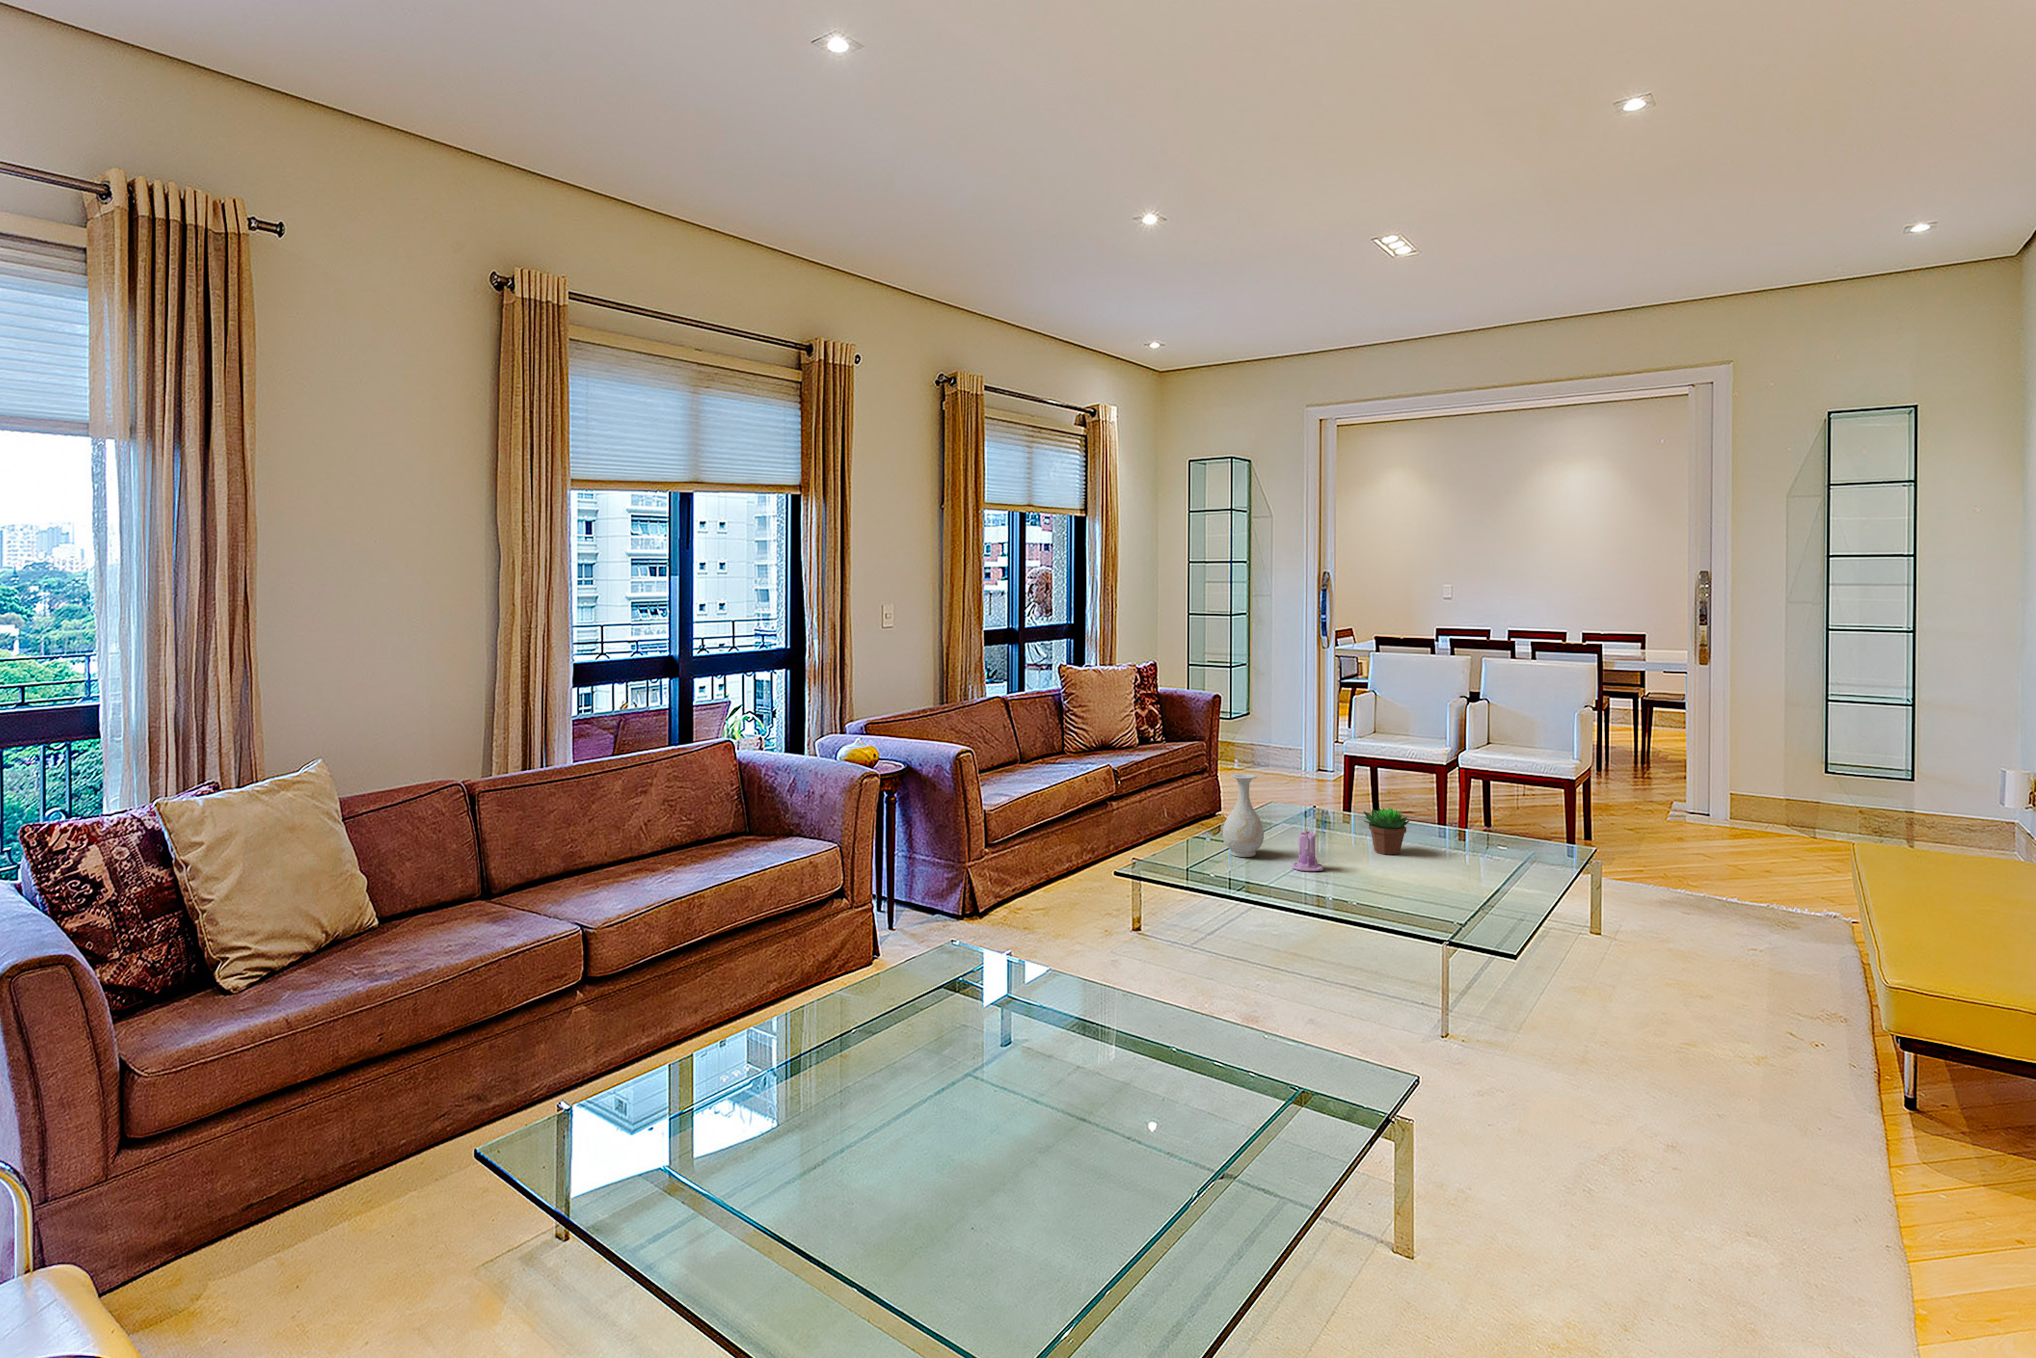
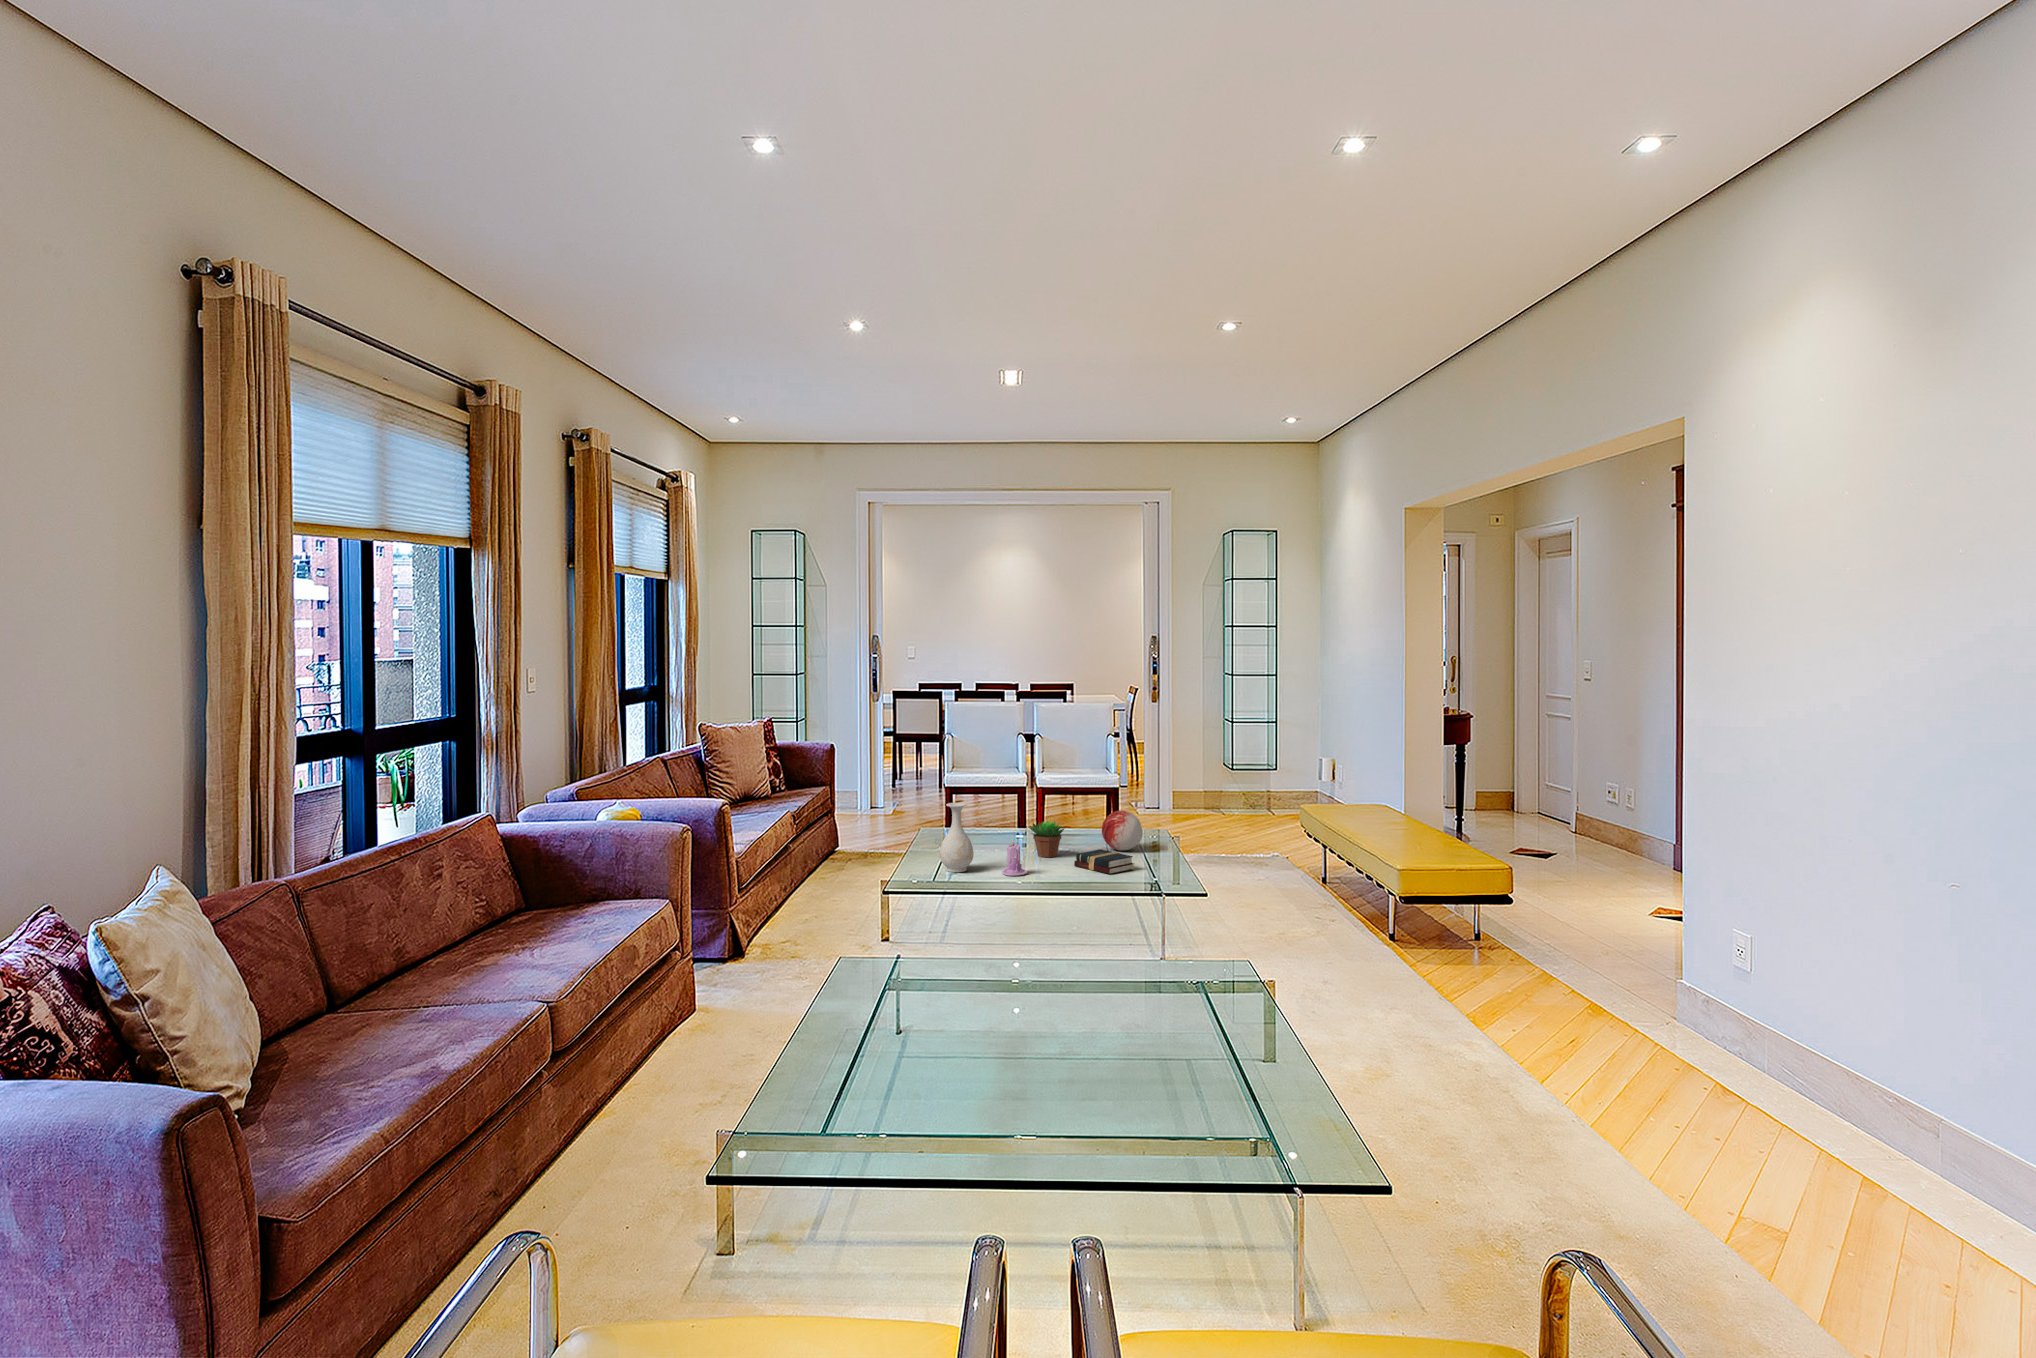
decorative orb: none [1477,805,1535,859] -> present [1102,811,1143,851]
hardback book: none [1403,853,1482,887] -> present [1074,849,1134,874]

